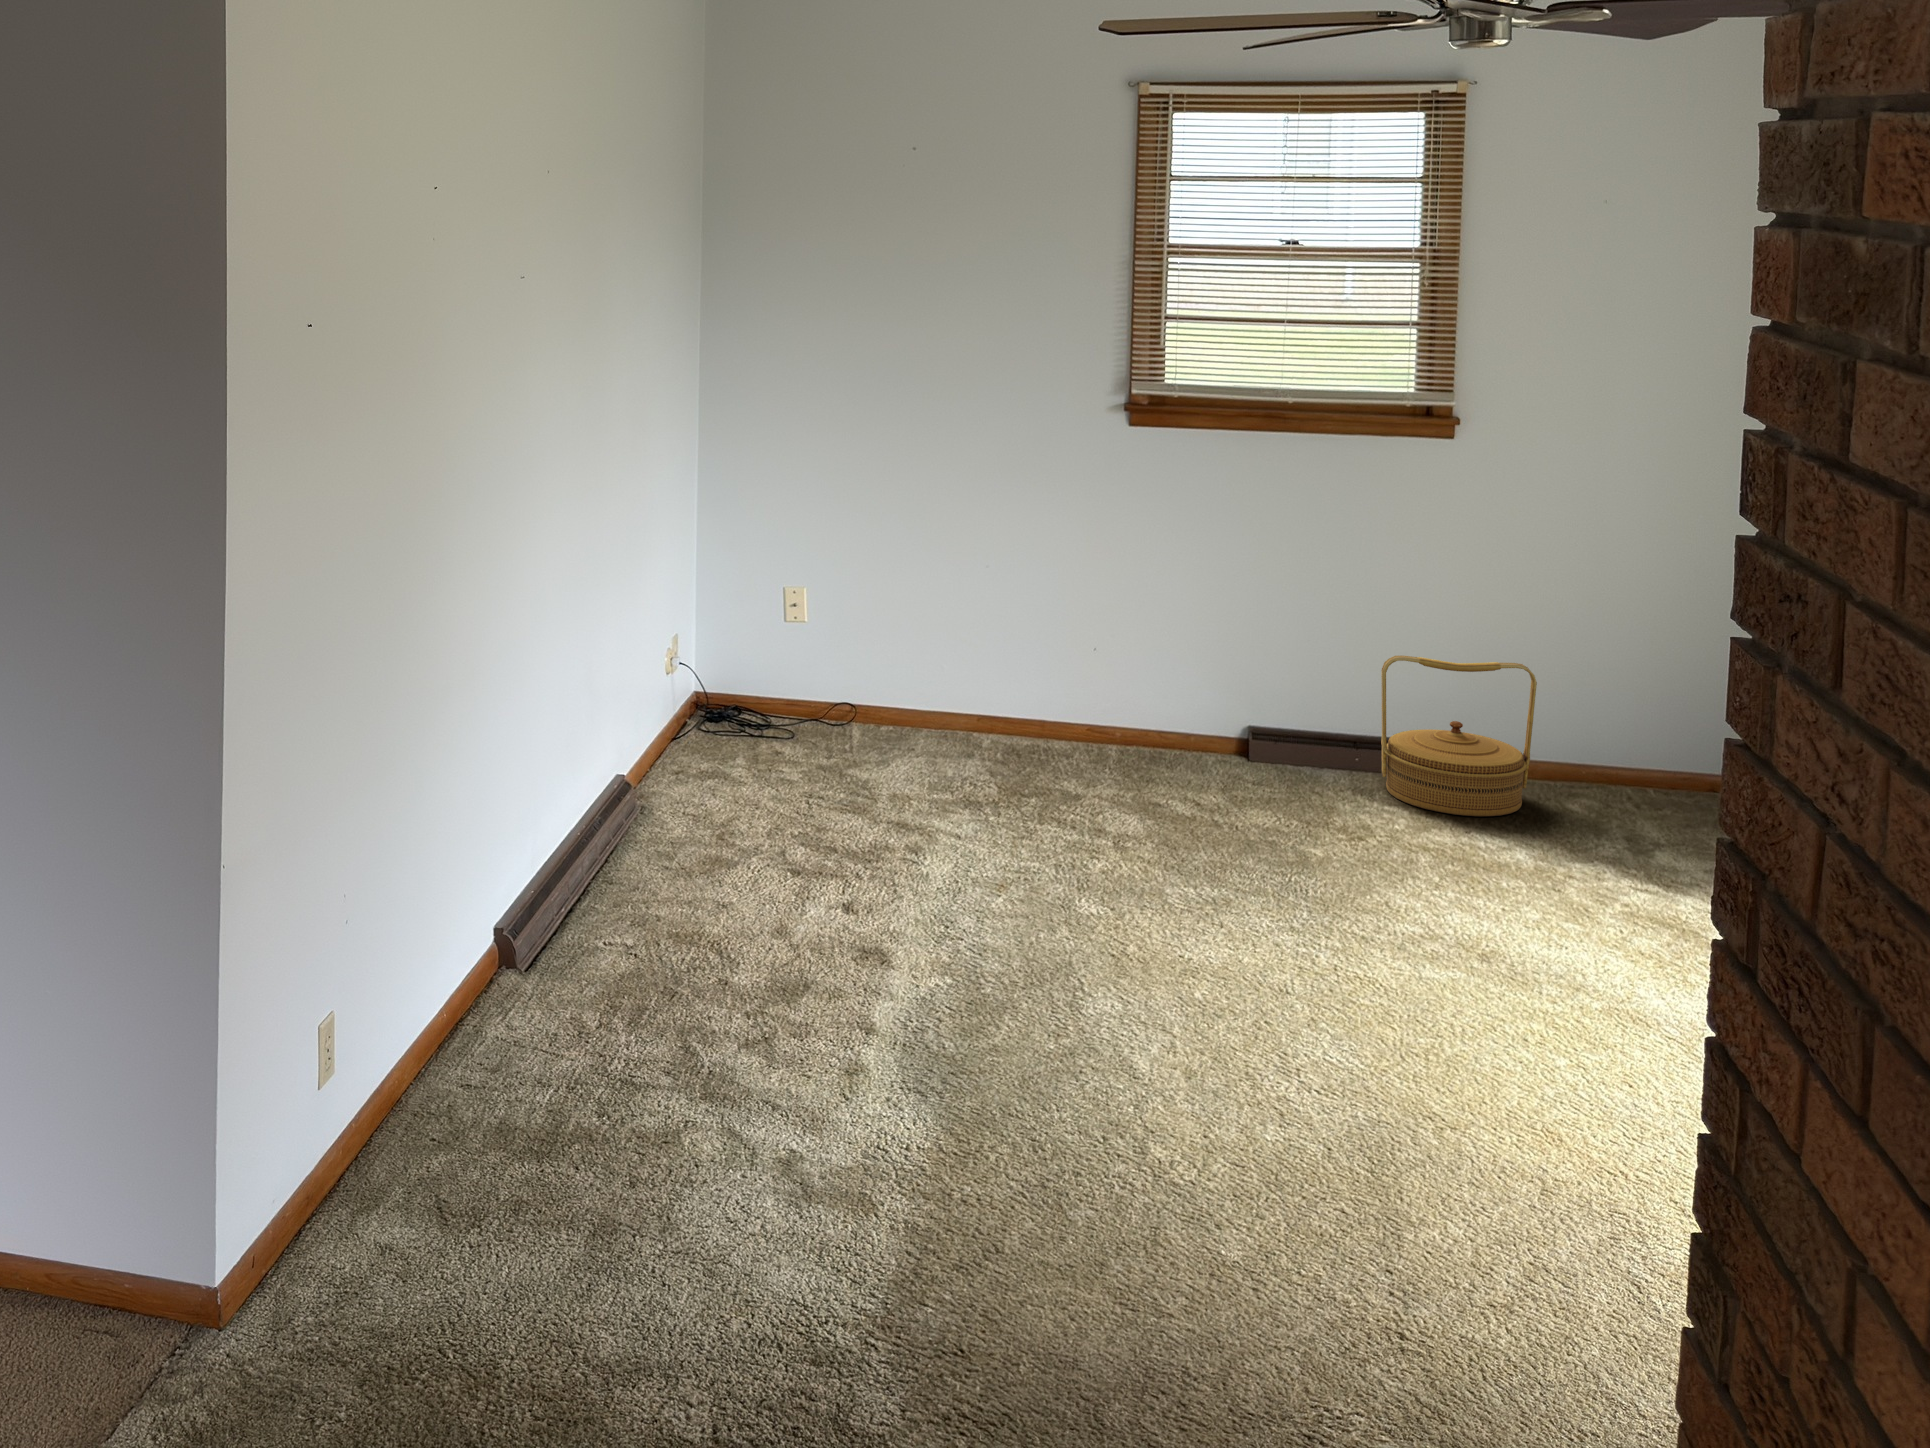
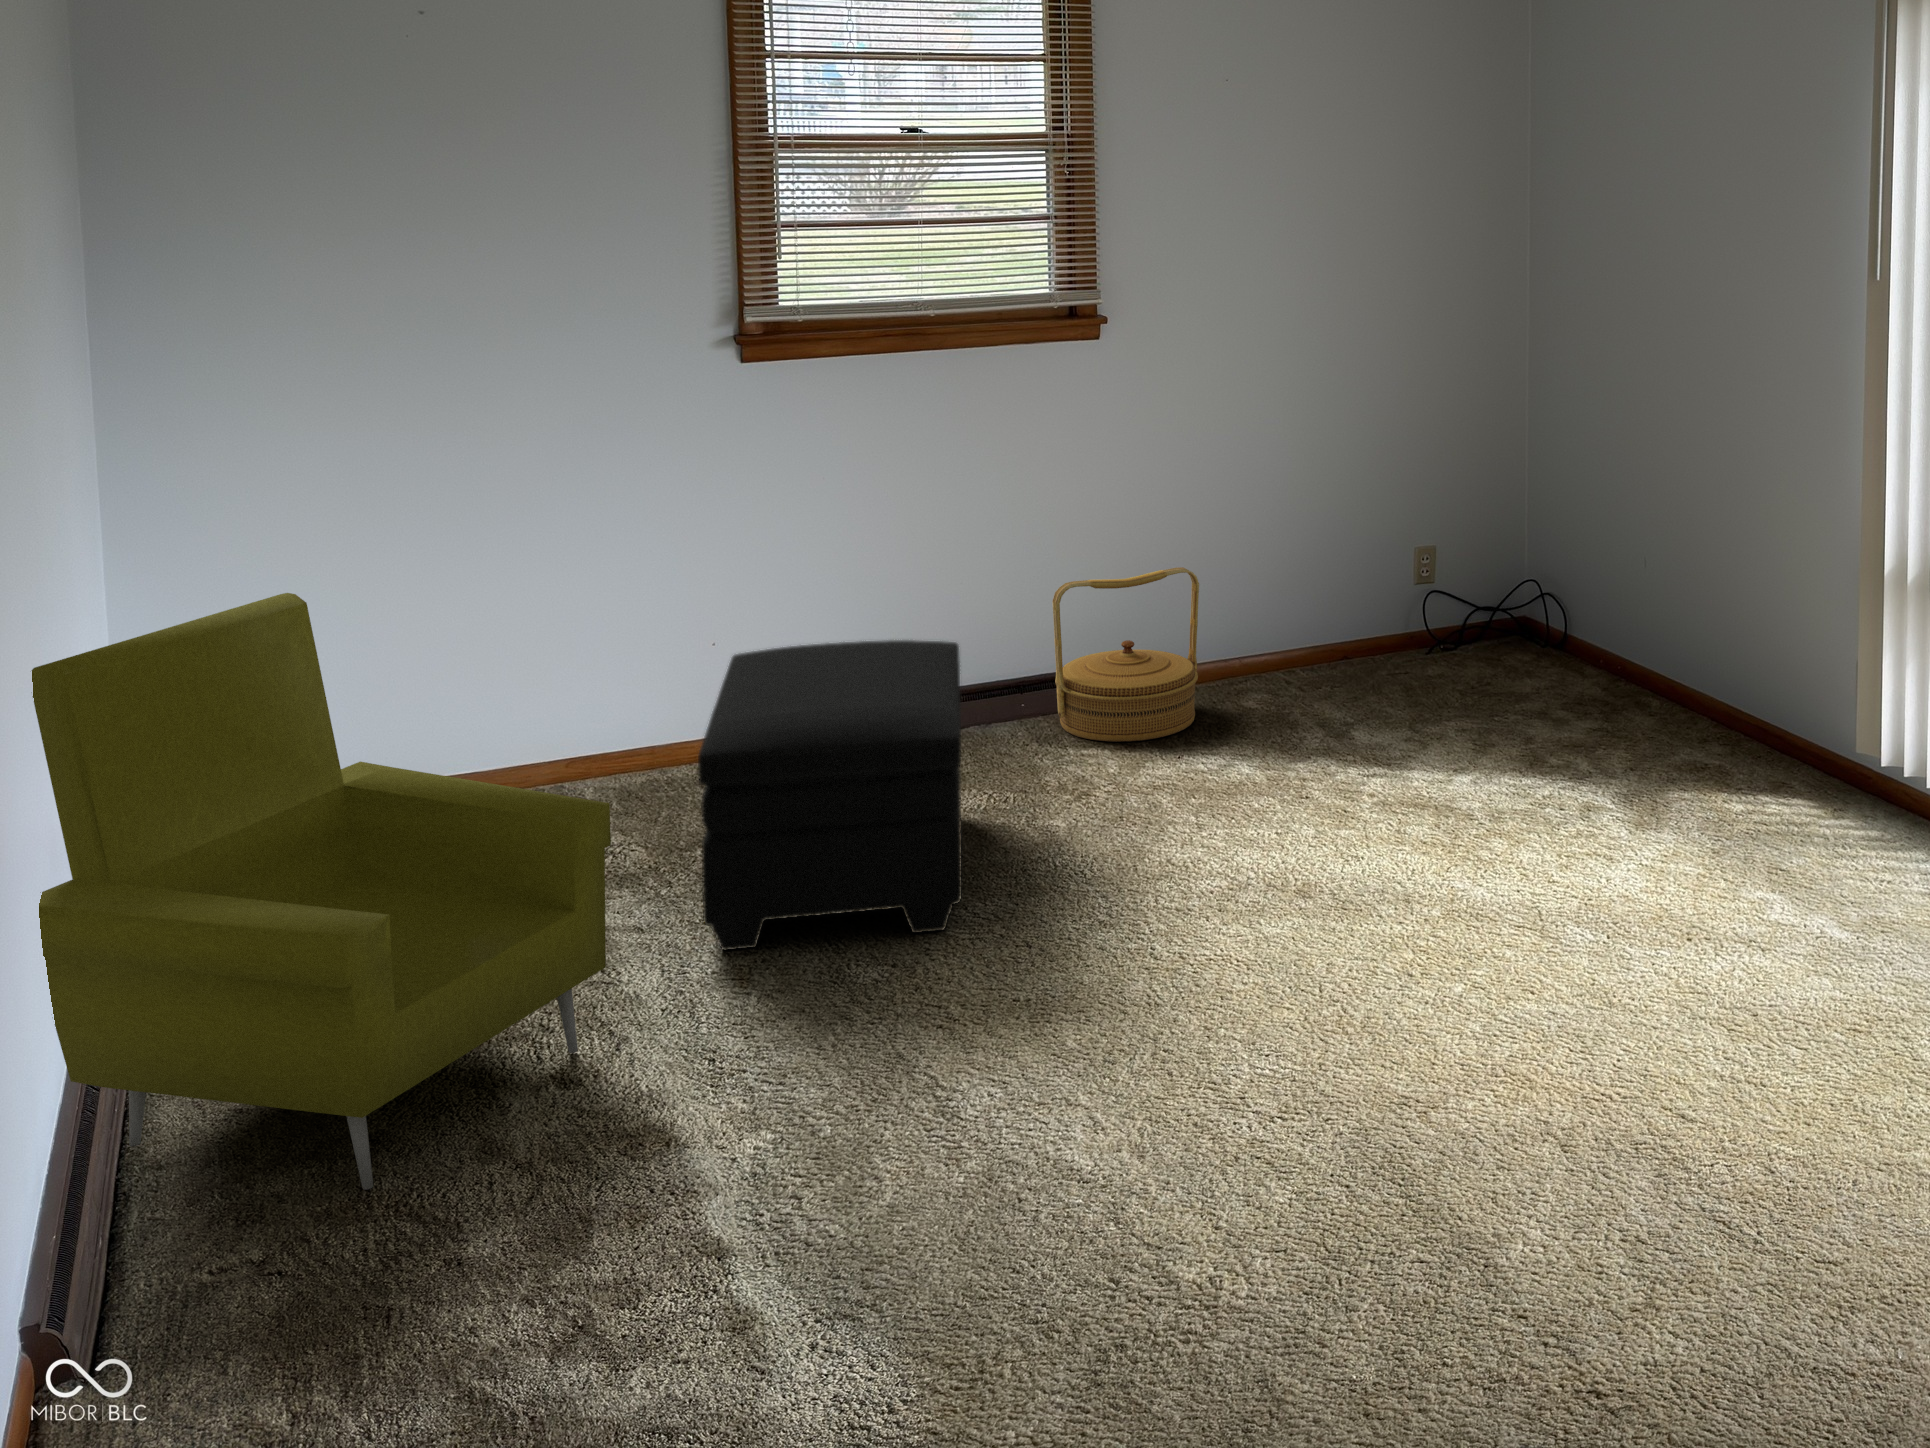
armchair: none [560,538,901,926] -> present [32,593,611,1190]
ottoman: none [987,652,1251,899] -> present [698,640,962,950]

